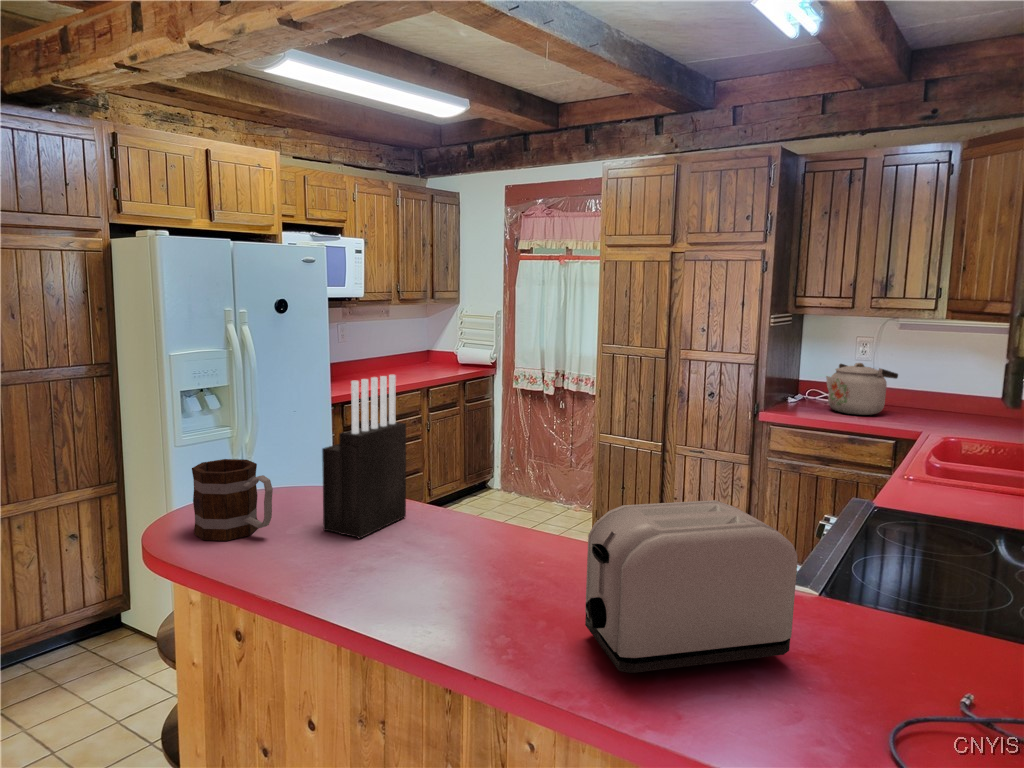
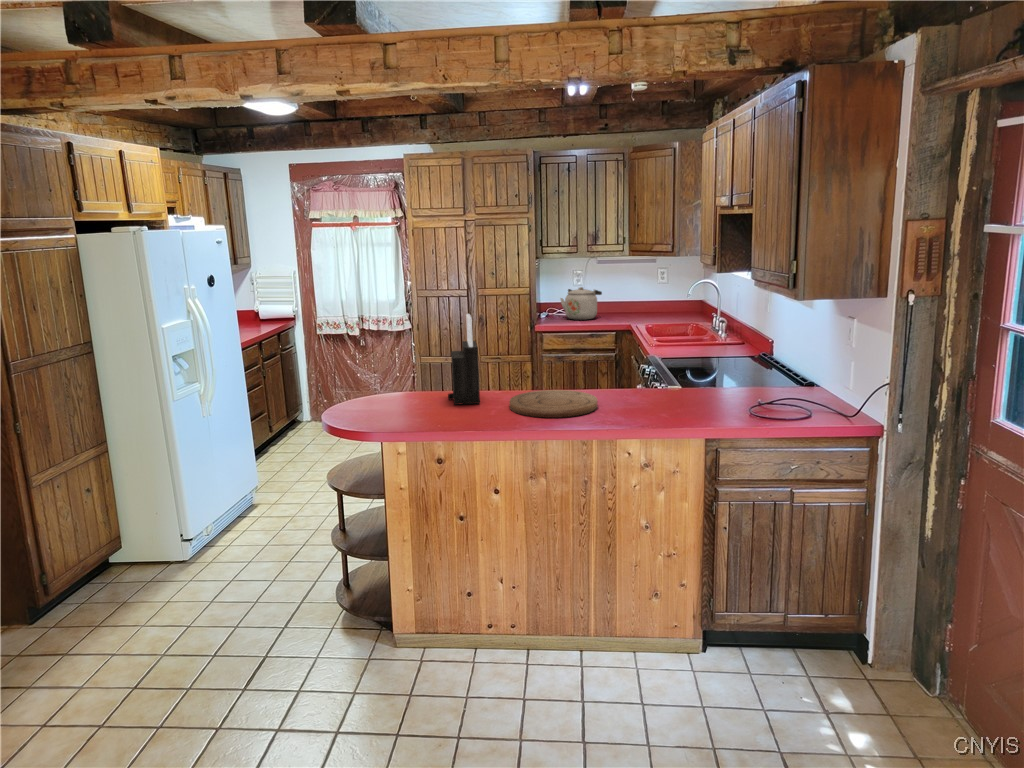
mug: present [192,459,273,541] -> none [387,373,439,419]
toaster: present [585,500,798,673] -> none [632,344,702,410]
cutting board: none [355,537,540,625] -> present [509,390,597,418]

